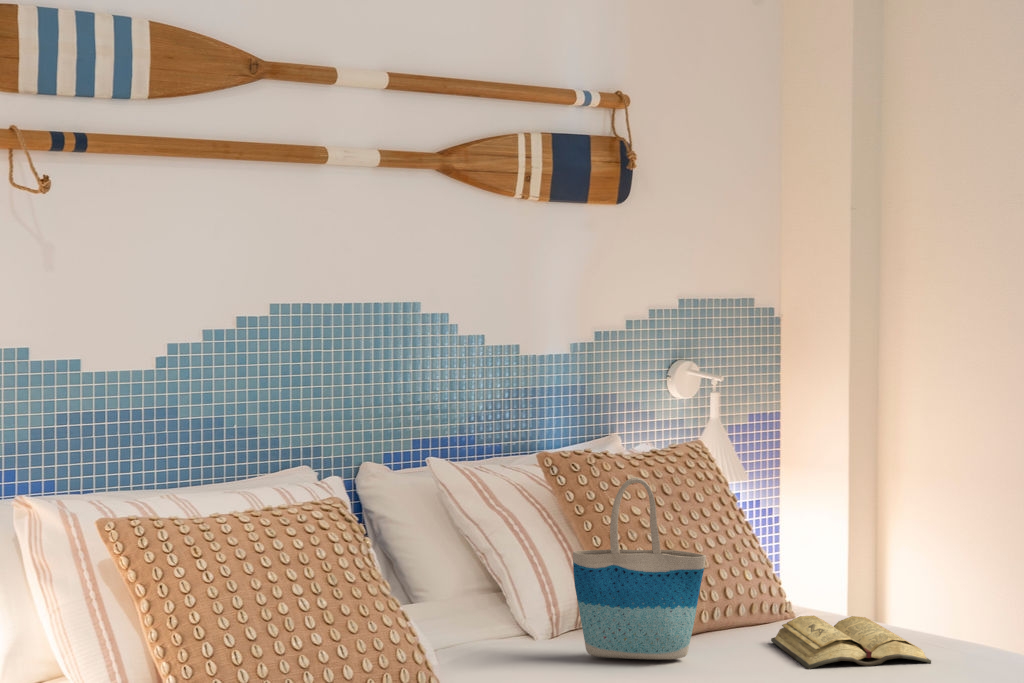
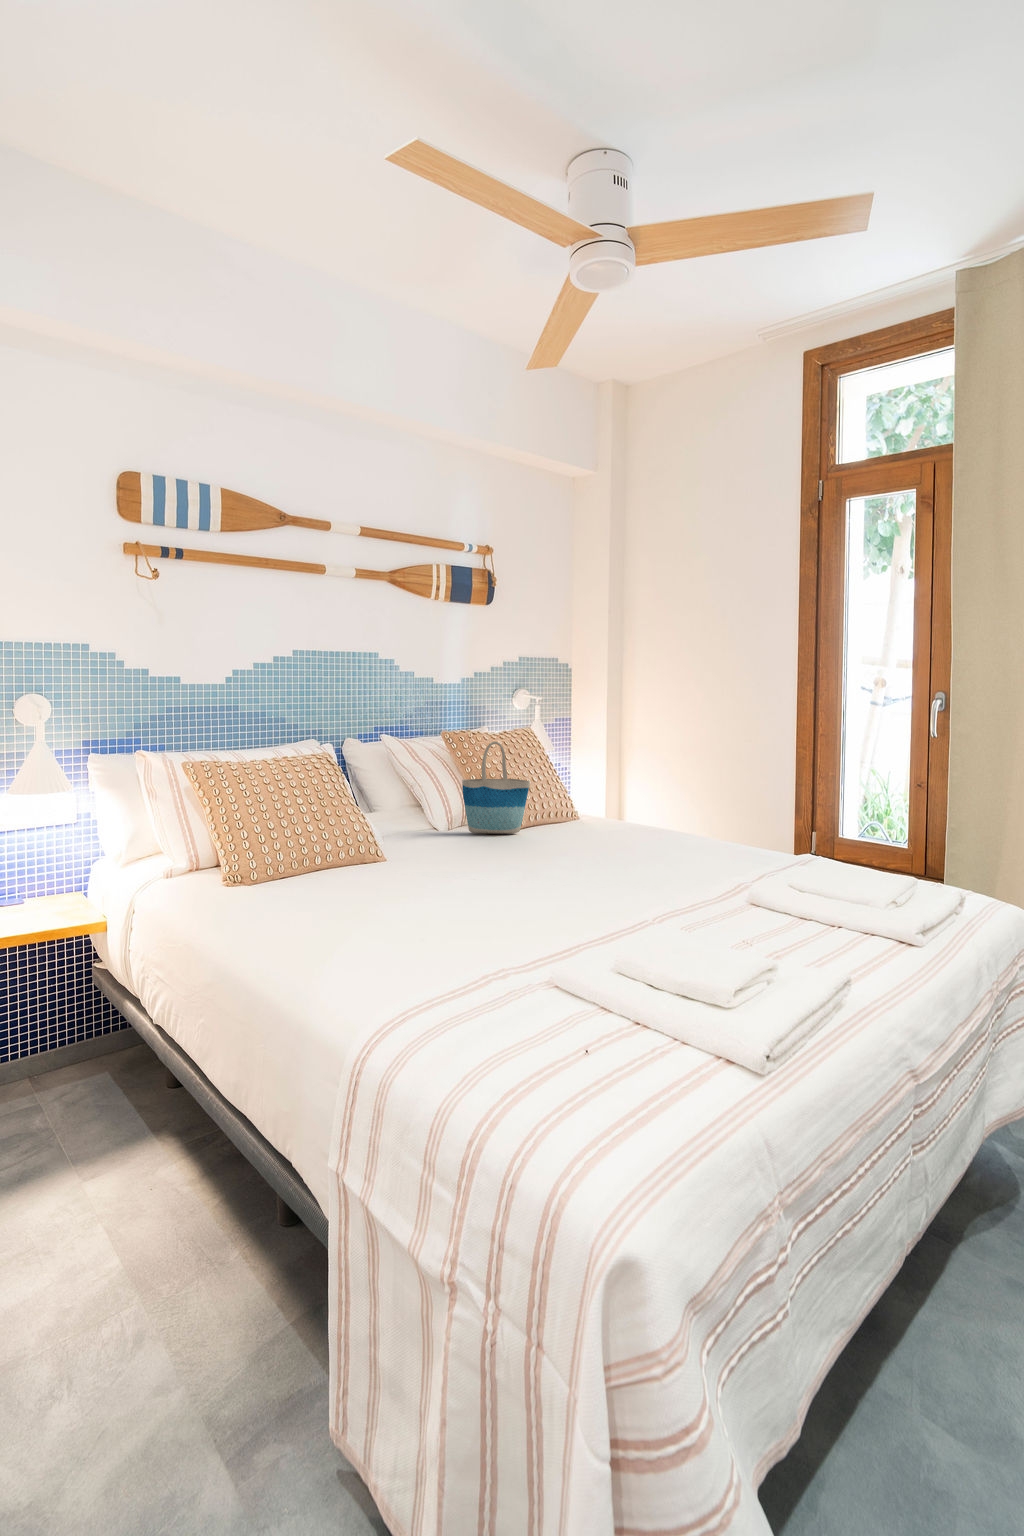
diary: present [771,616,931,669] -> none [562,813,638,836]

